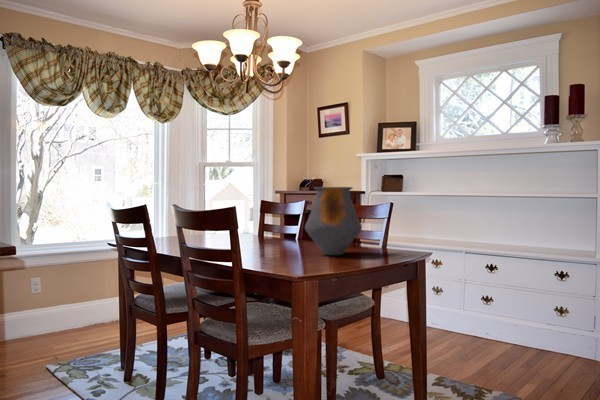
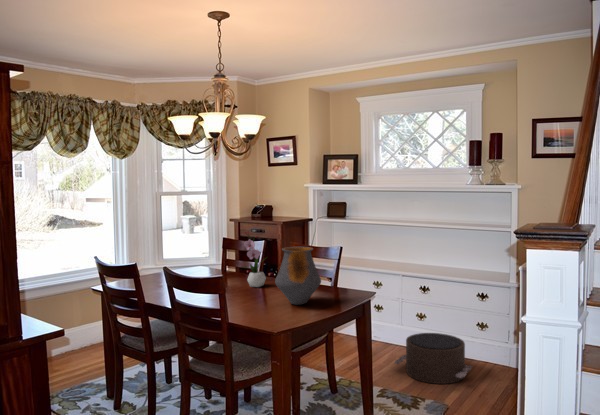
flower arrangement: none [275,179,303,244] -> present [244,232,266,287]
pouf: none [455,318,556,378] -> present [395,333,472,384]

